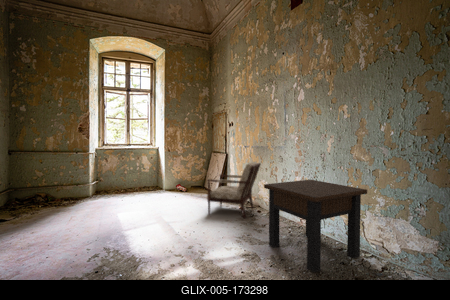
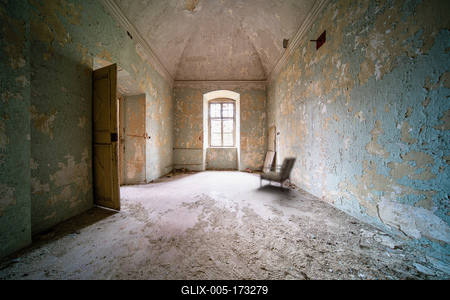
side table: present [264,180,367,272] -> none [291,169,381,235]

